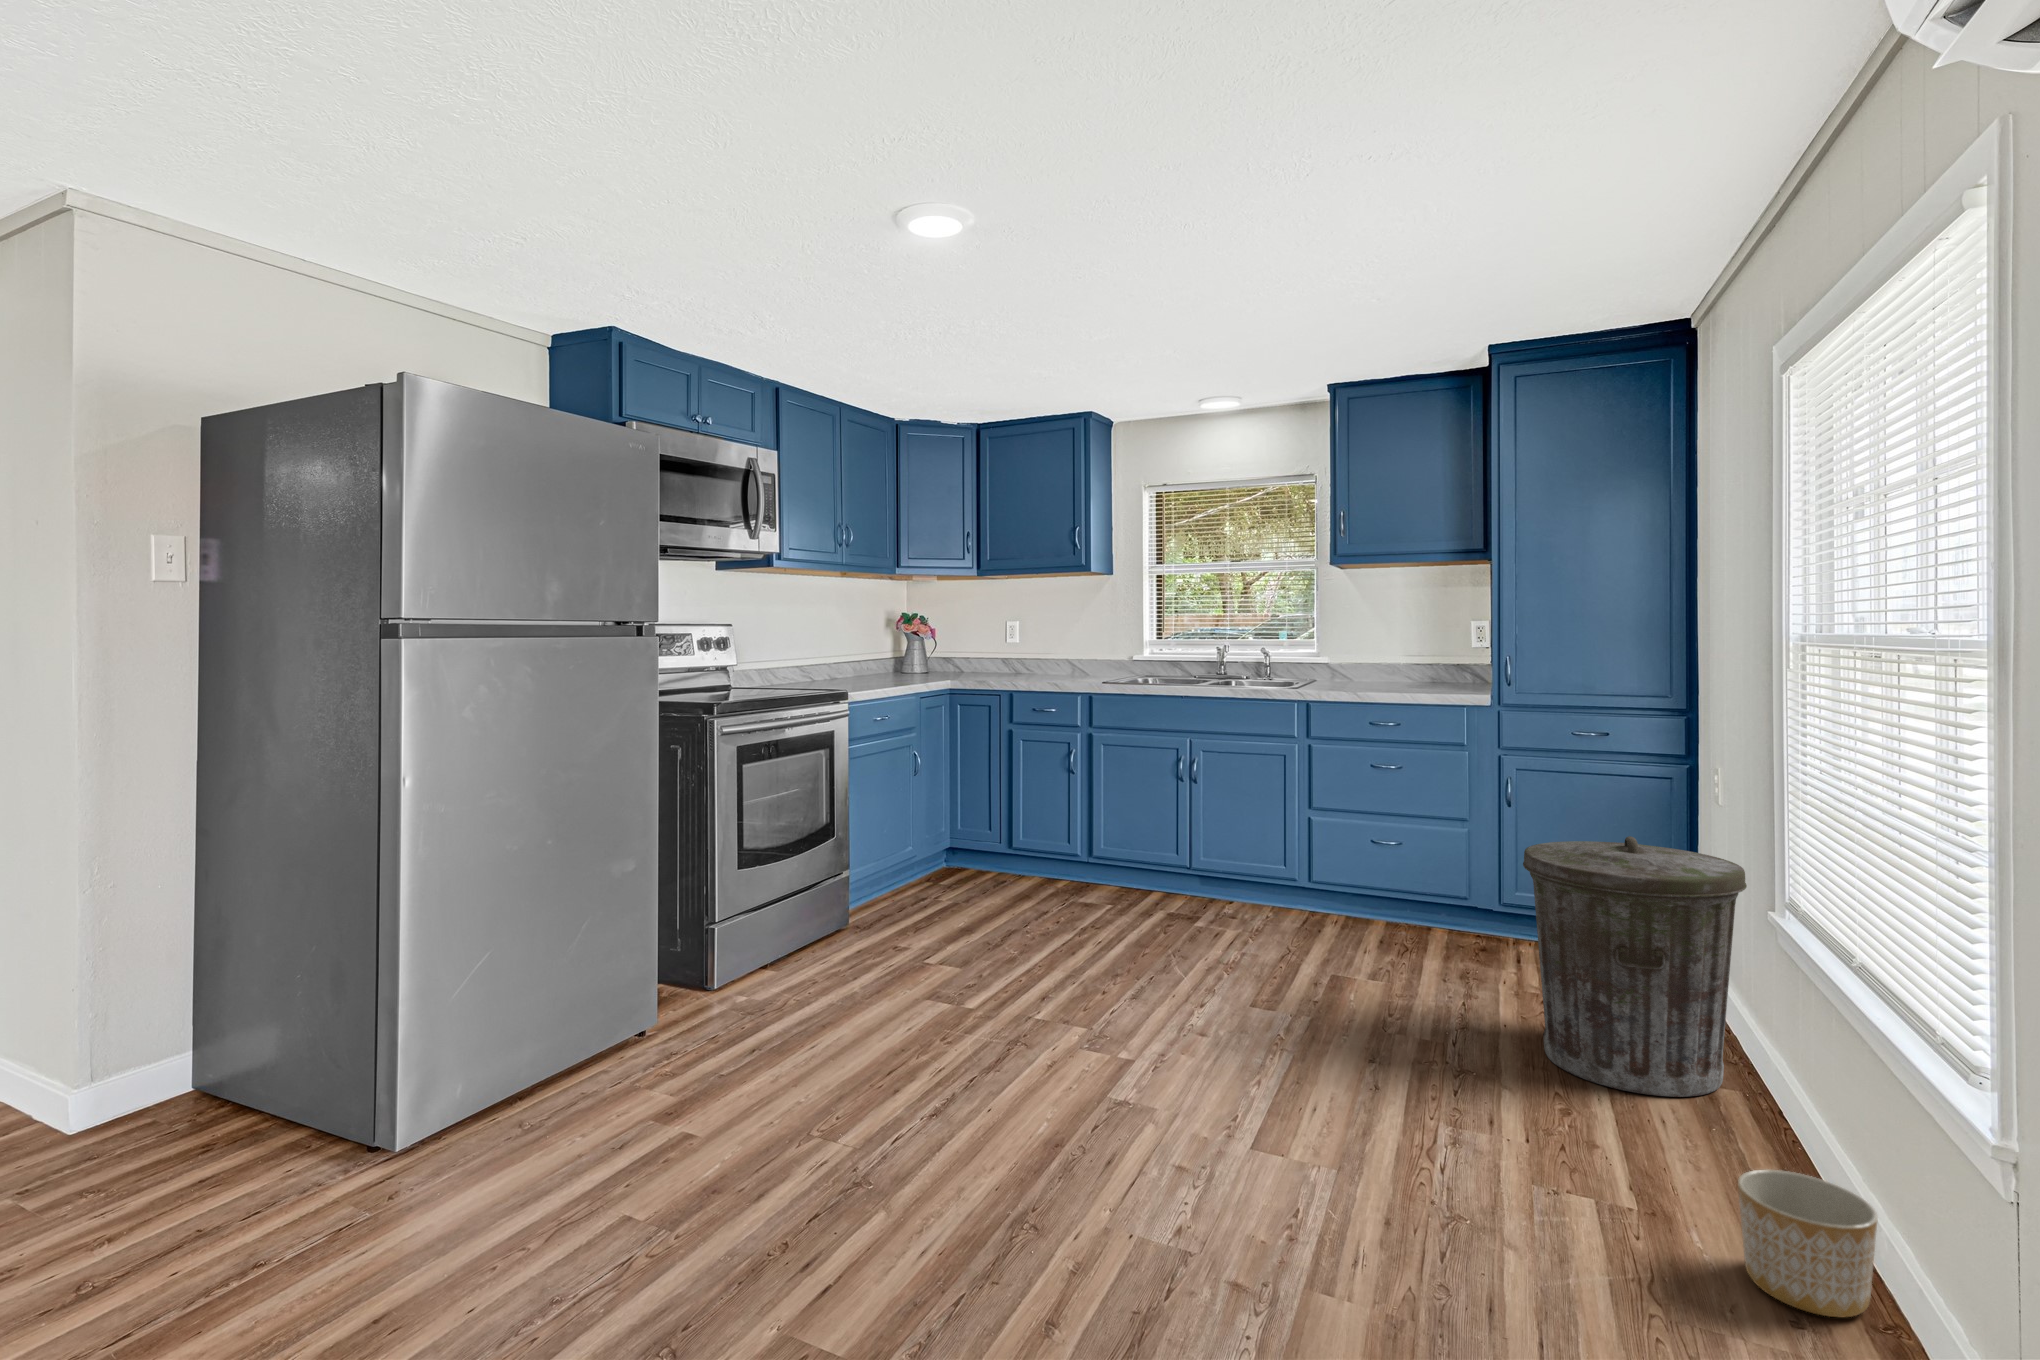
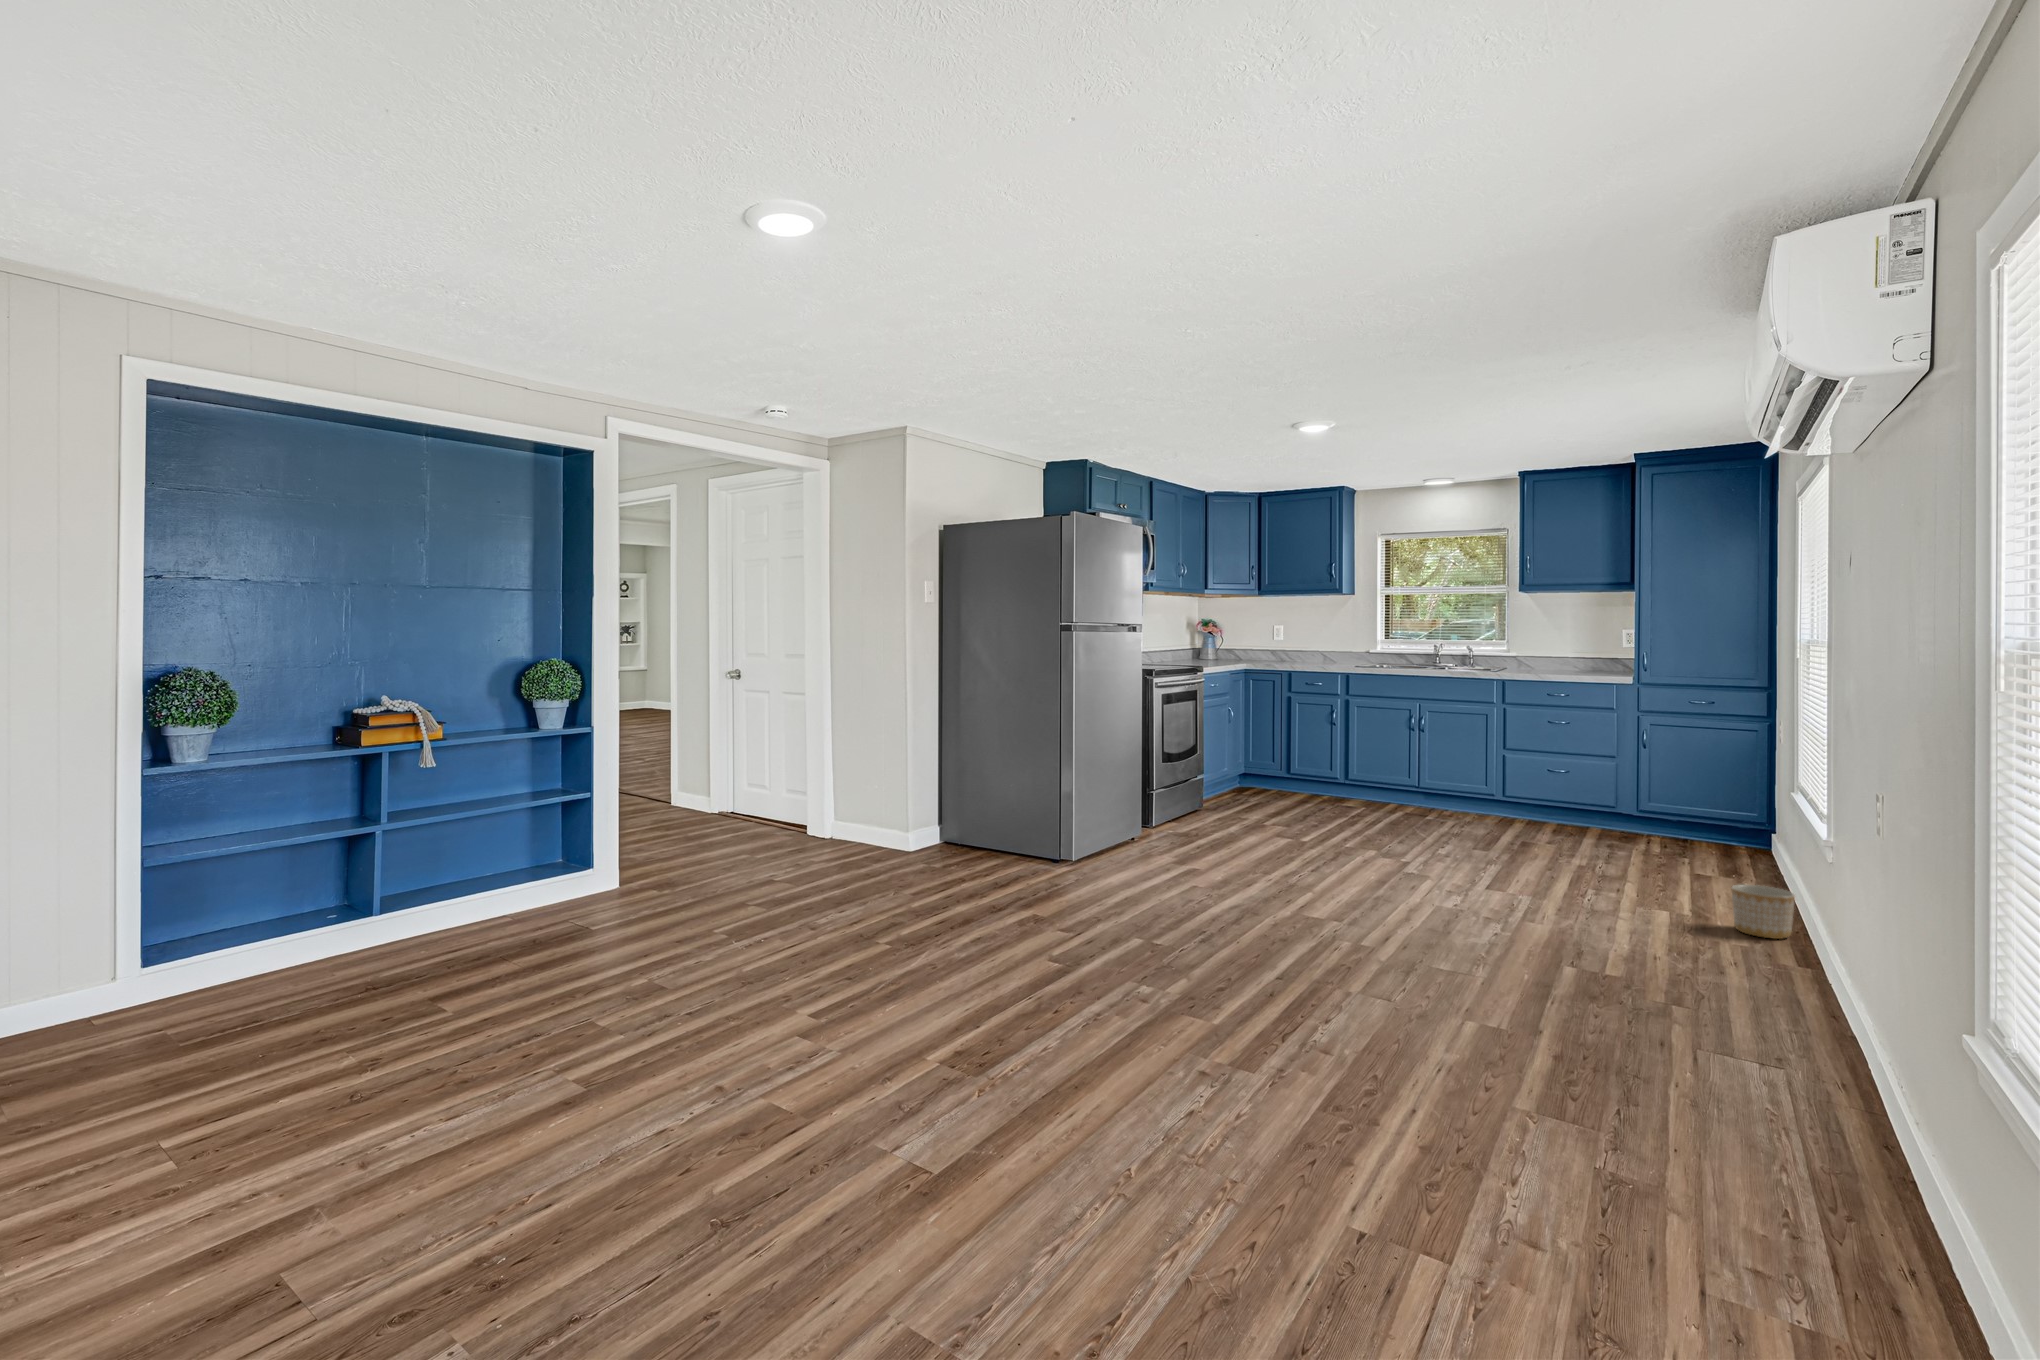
trash can: present [1523,836,1747,1097] -> none [1641,750,1772,887]

